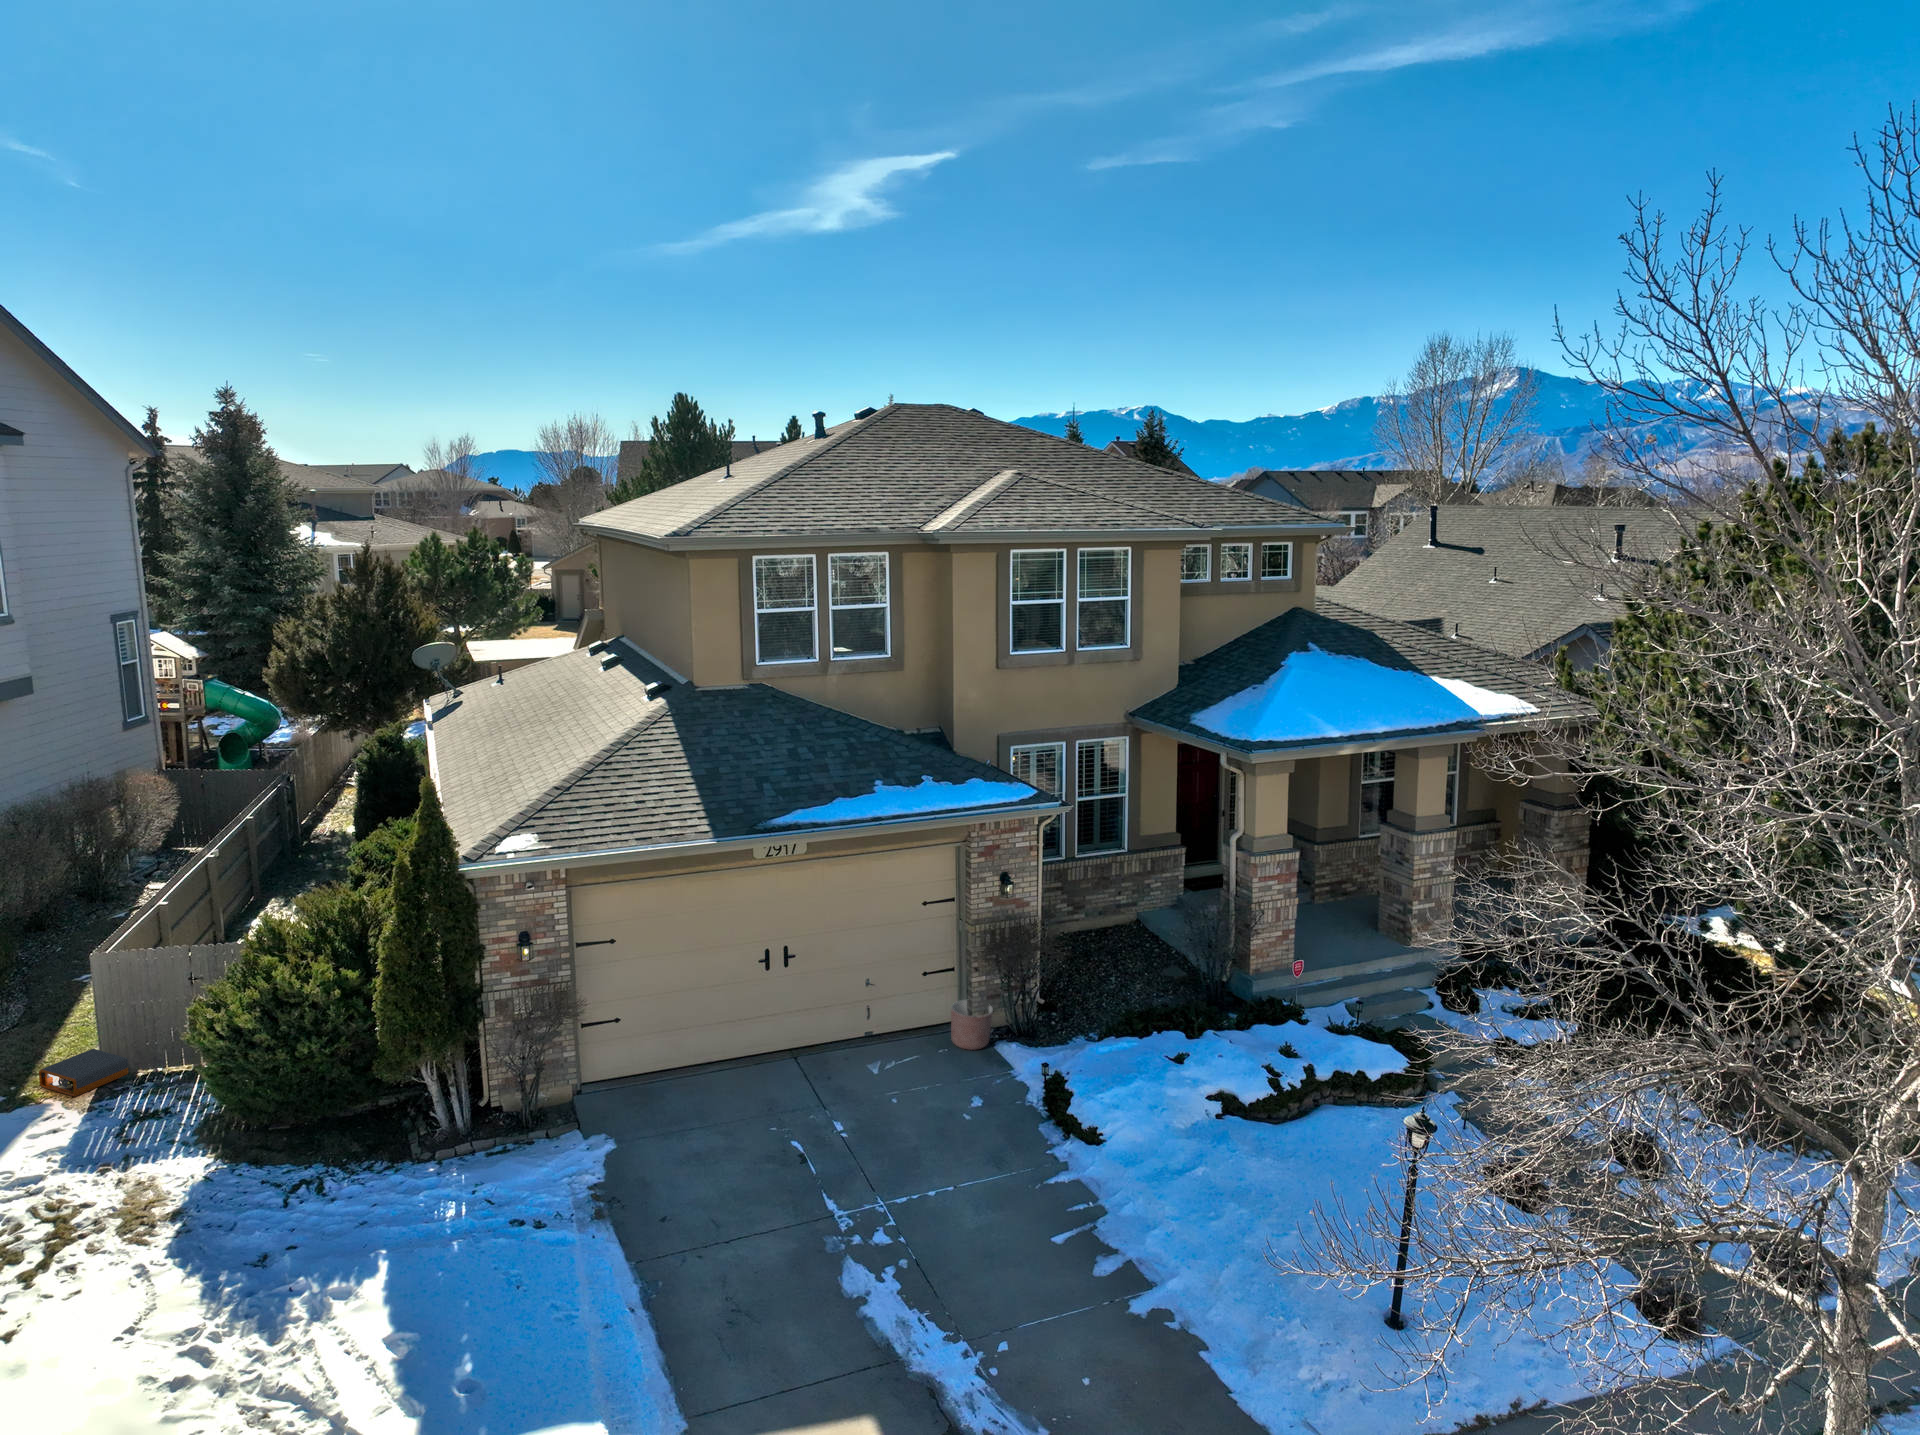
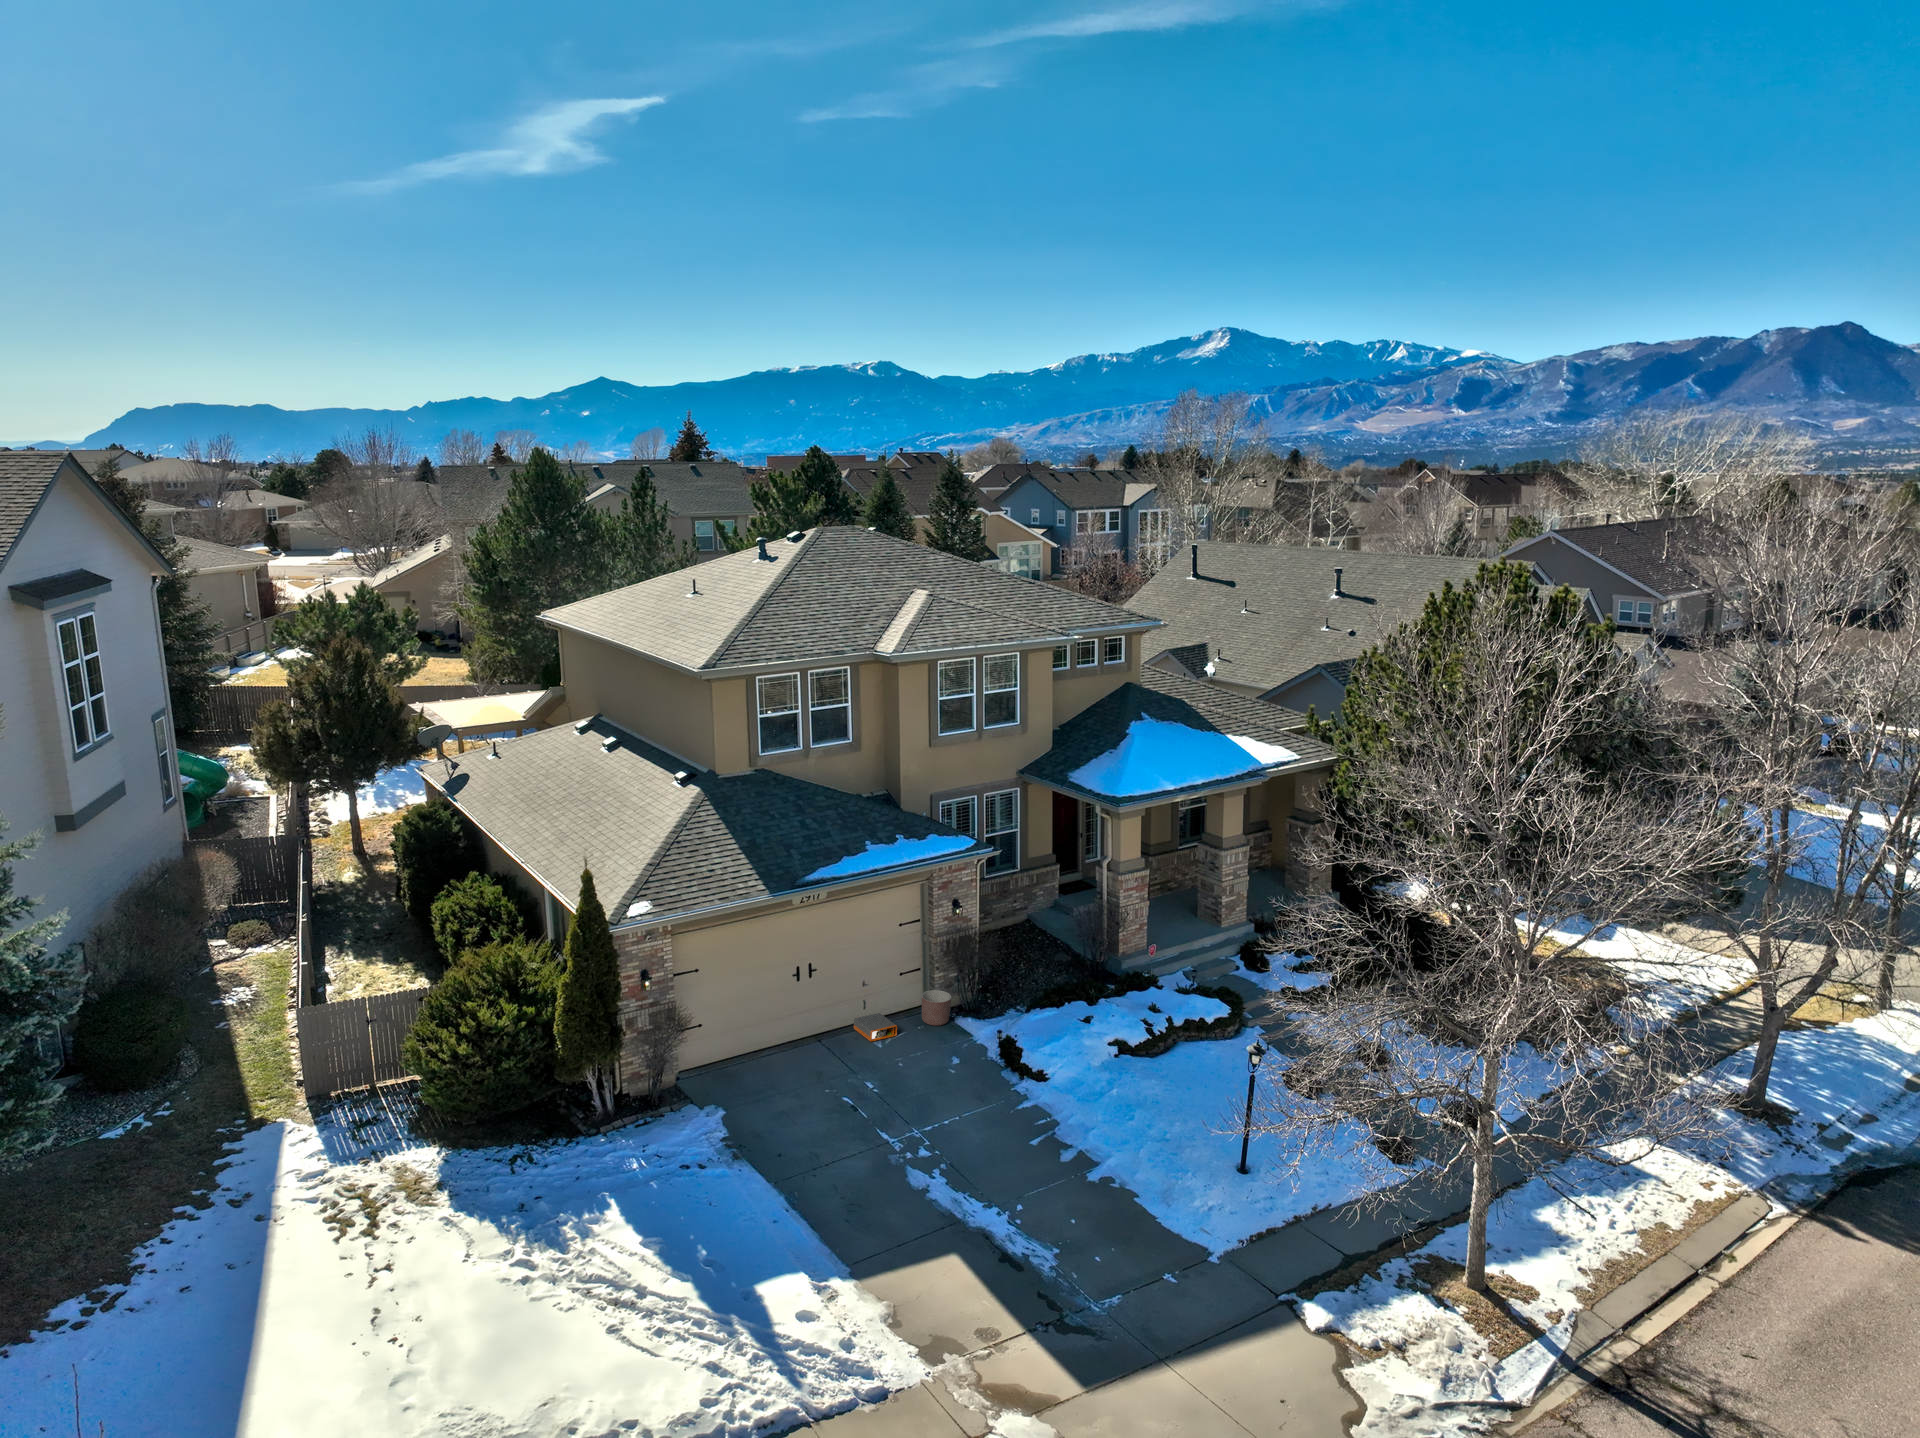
storage box: present [39,1049,128,1097] -> present [854,1013,897,1042]

